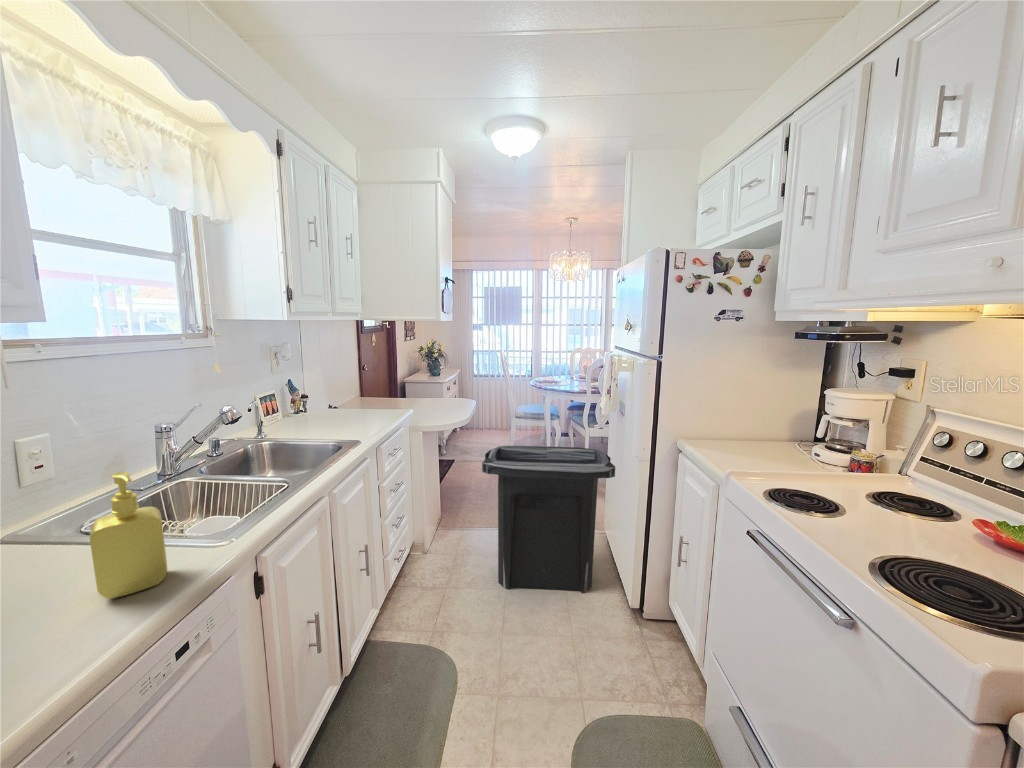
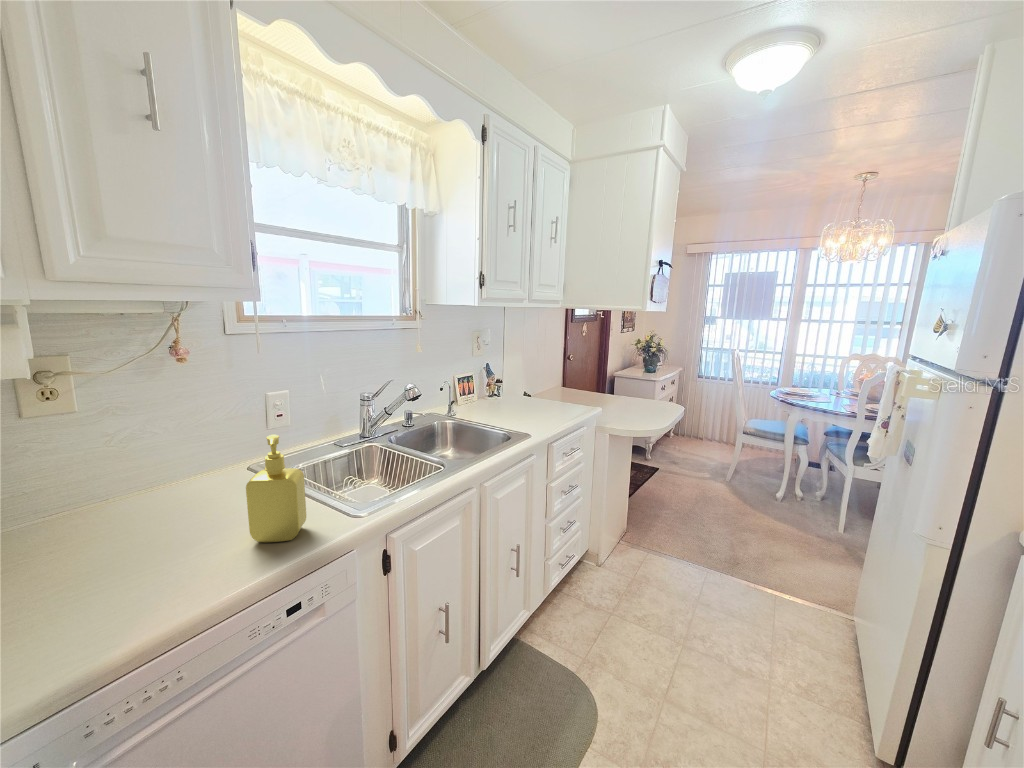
trash can: present [482,445,615,593] -> none [668,469,882,700]

